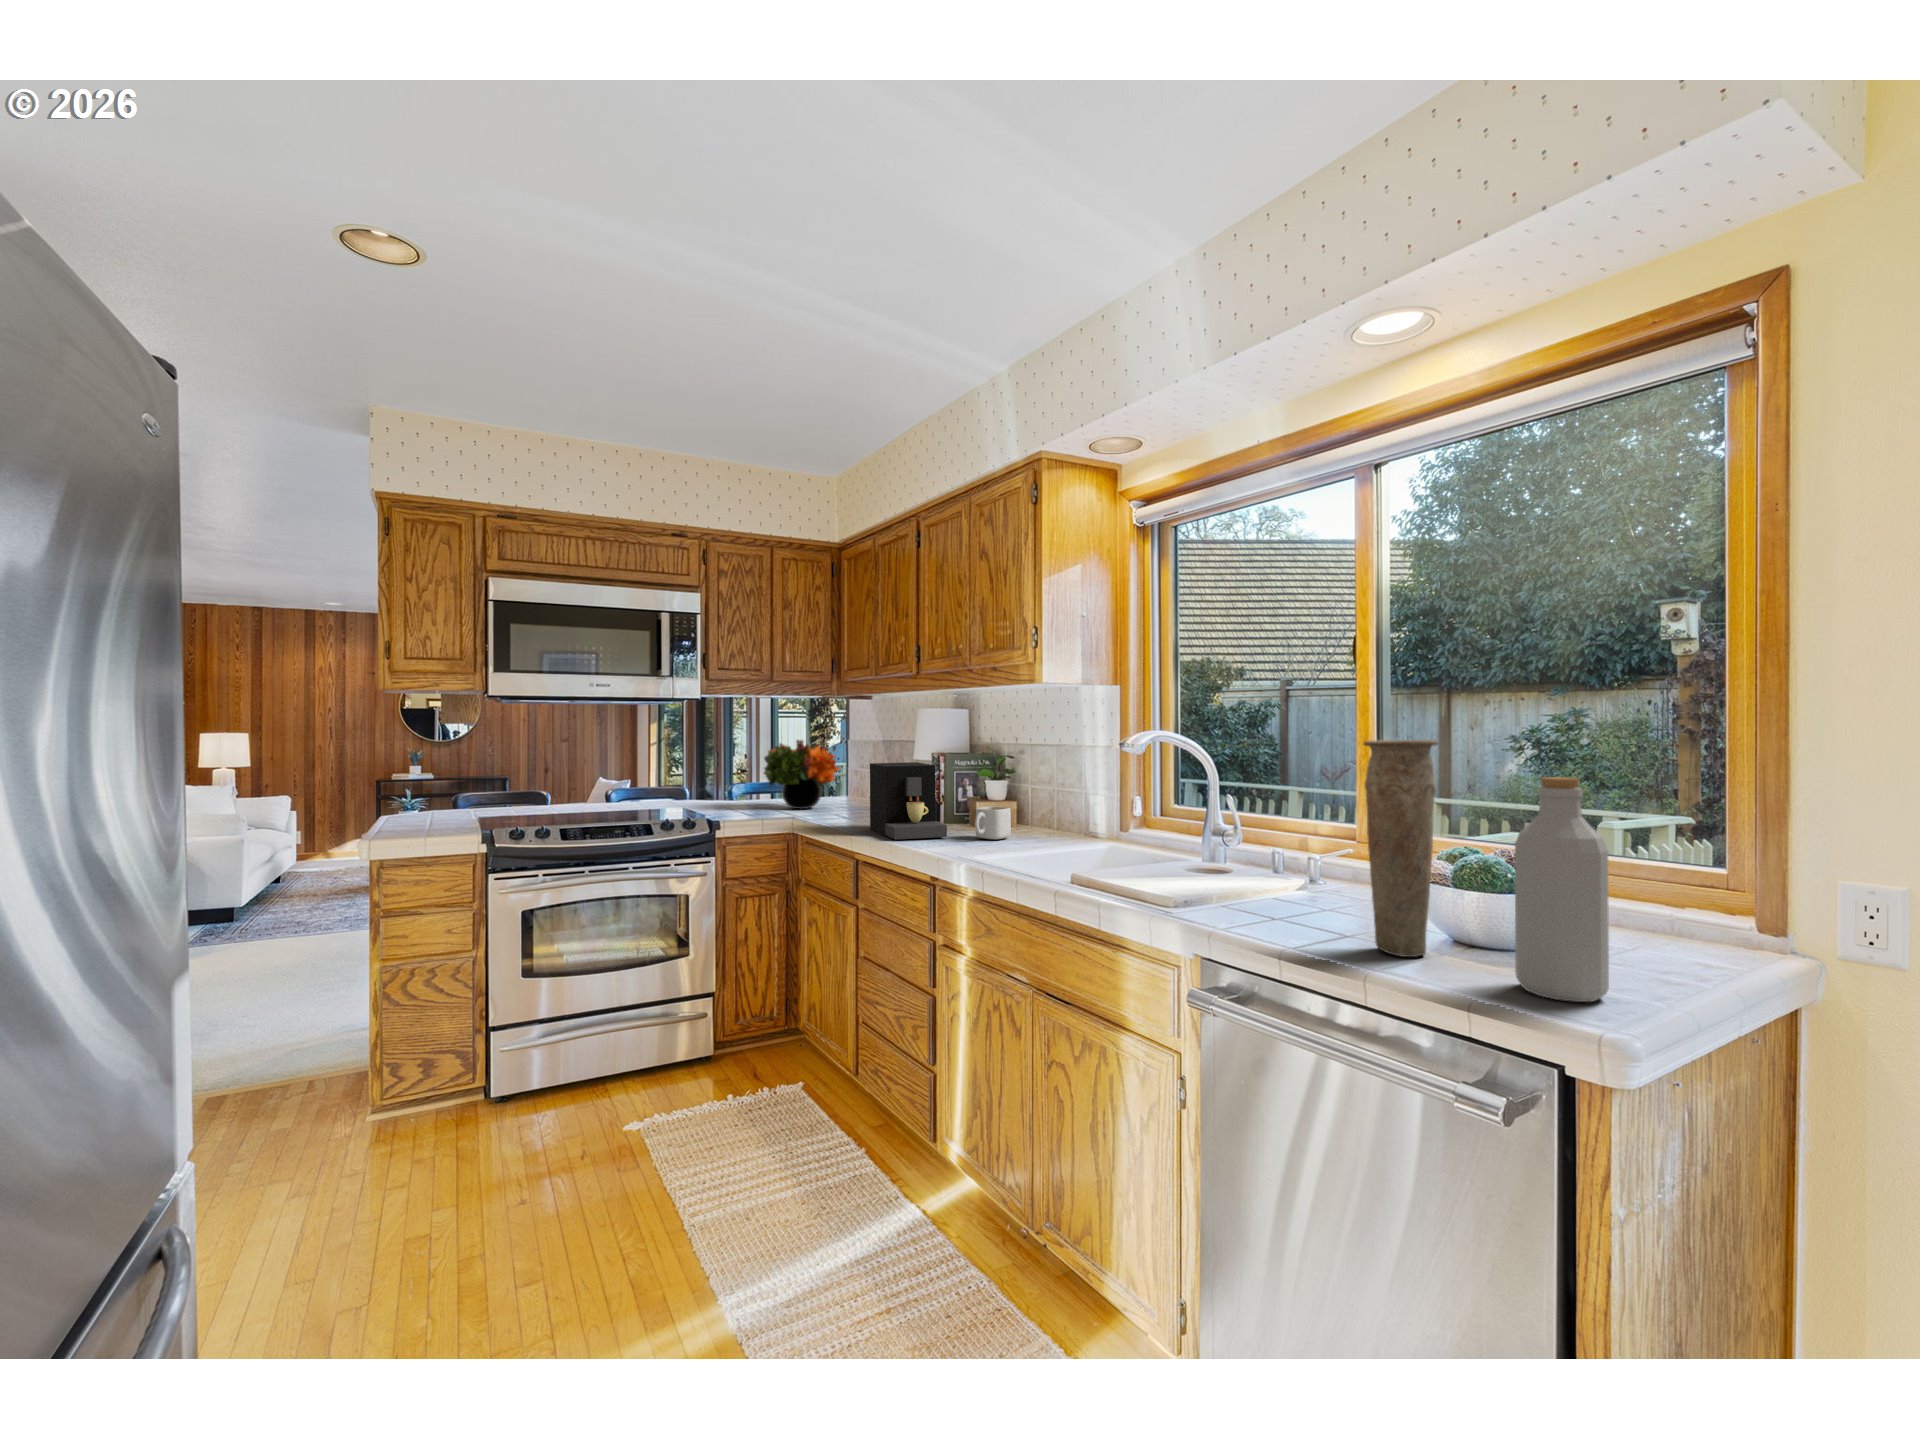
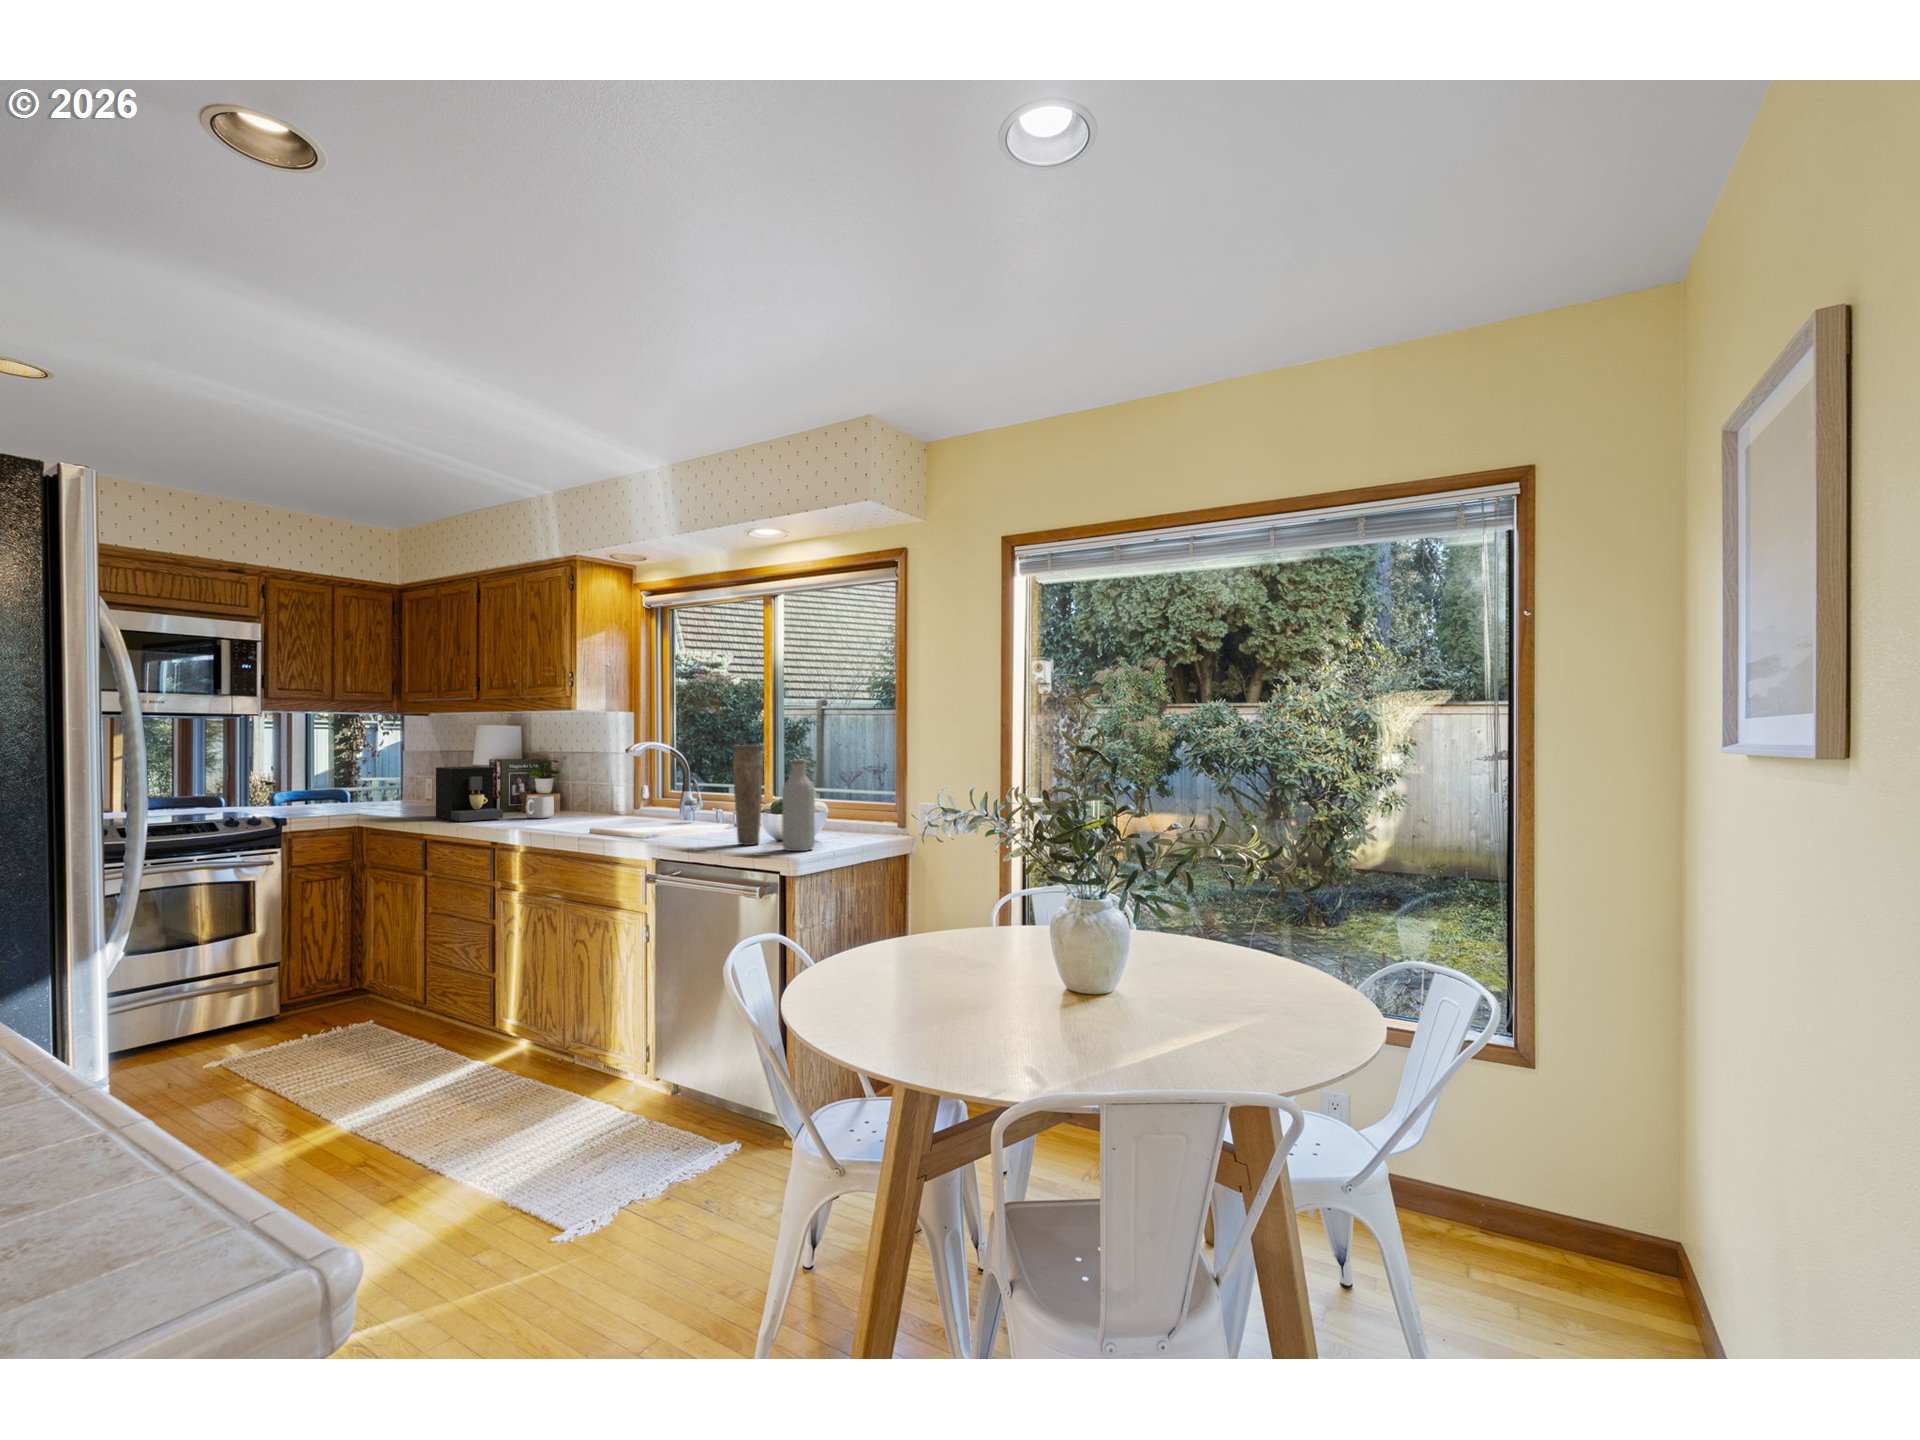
flower arrangement: present [764,740,839,809] -> none [322,750,401,809]

